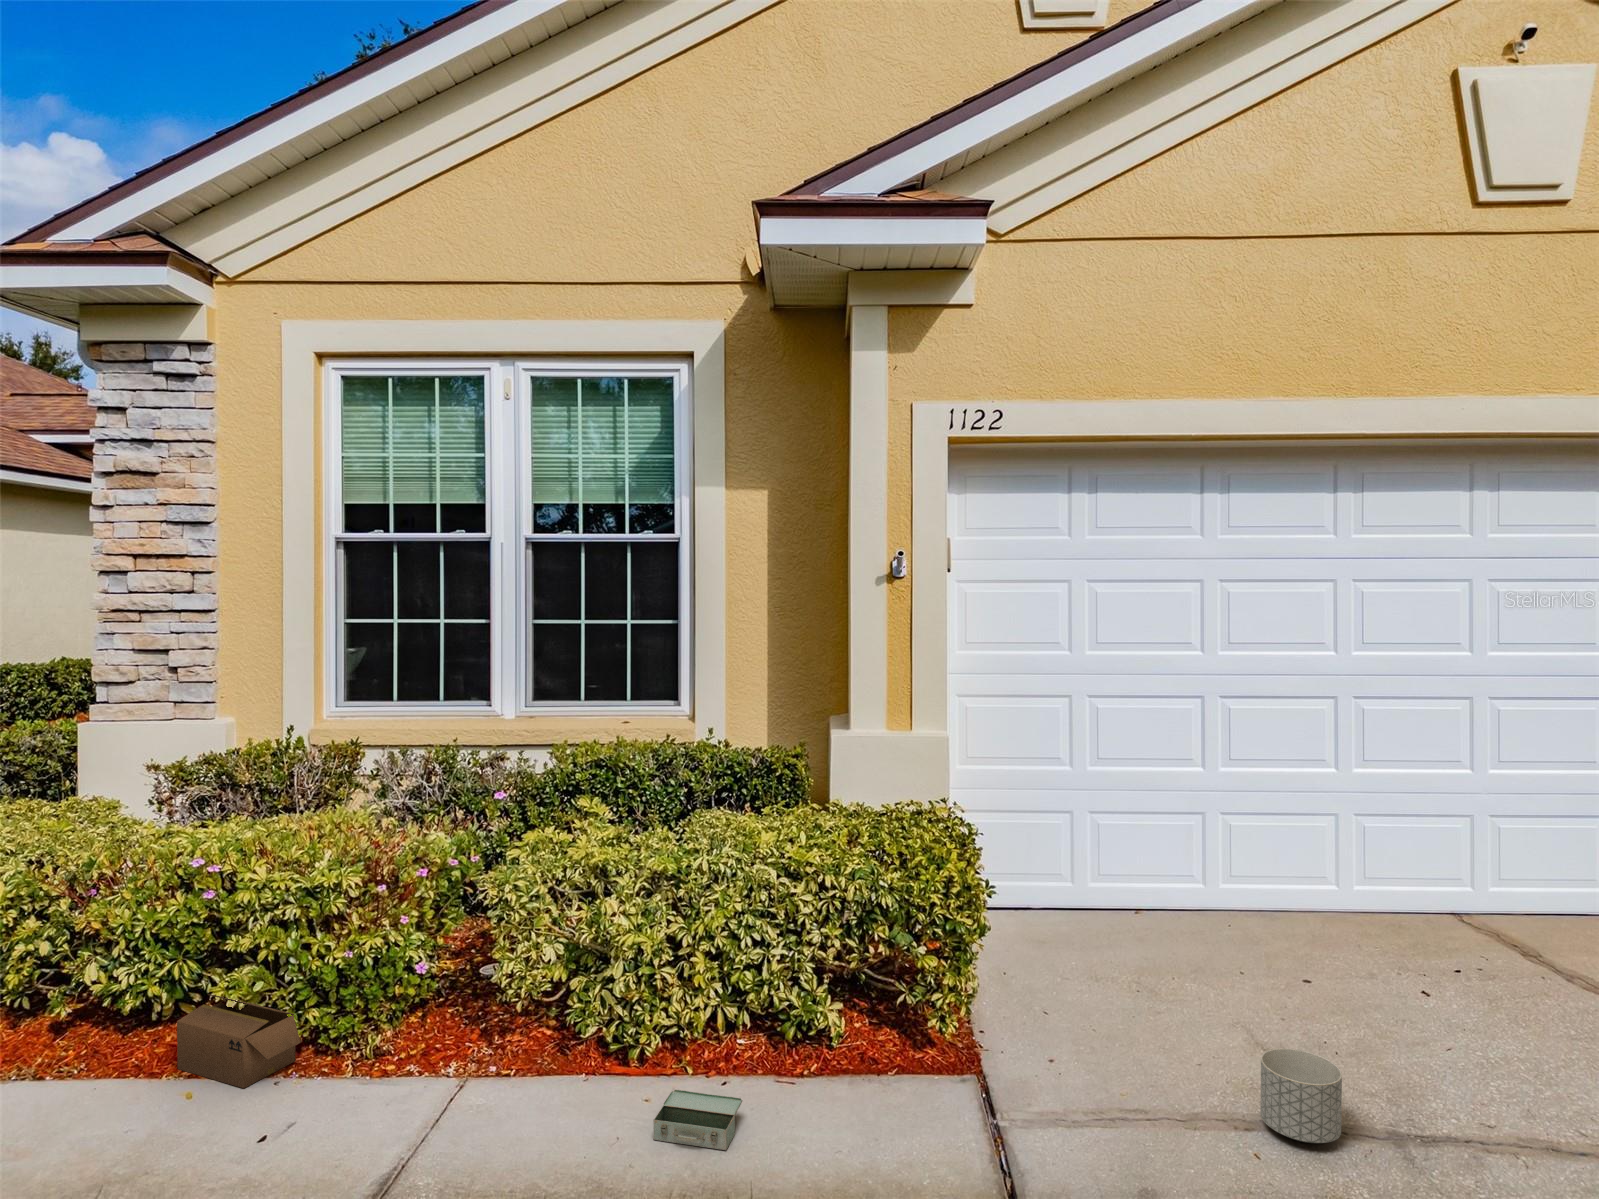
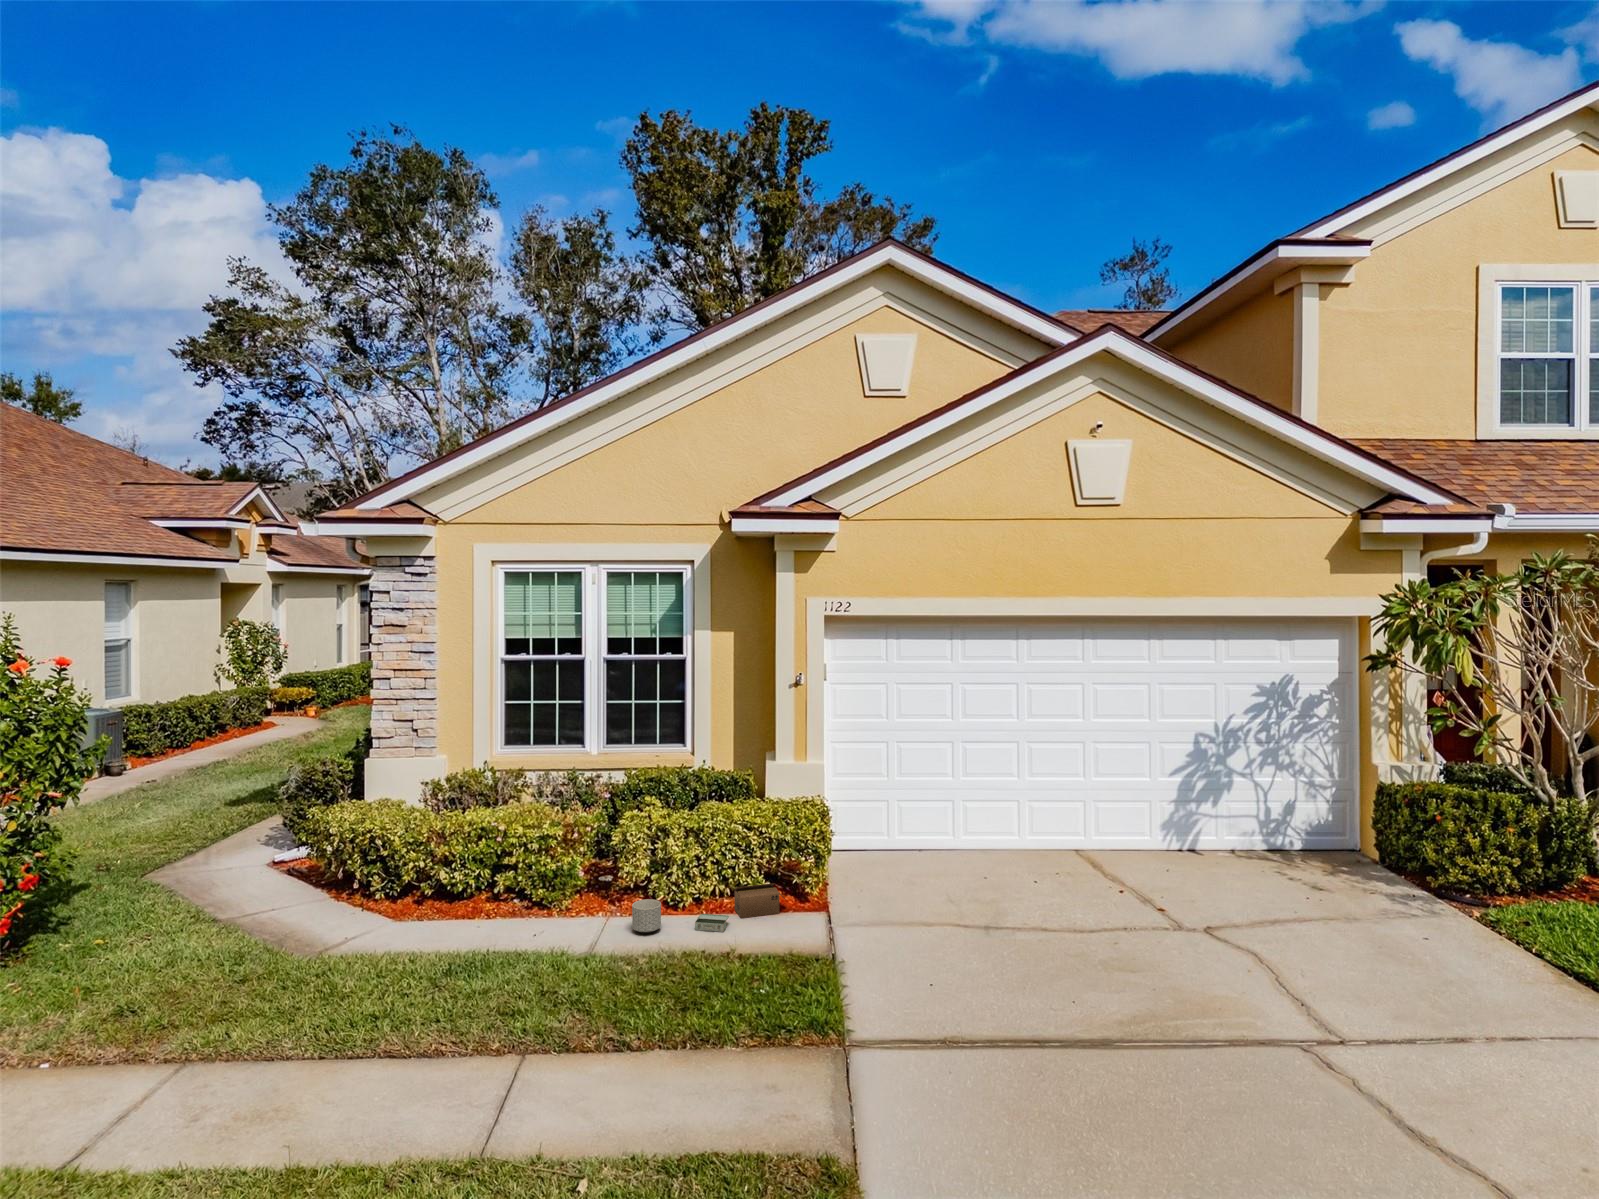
cardboard box: present [177,994,301,1088] -> present [735,883,785,918]
planter: present [1260,1048,1342,1143] -> present [632,899,661,933]

